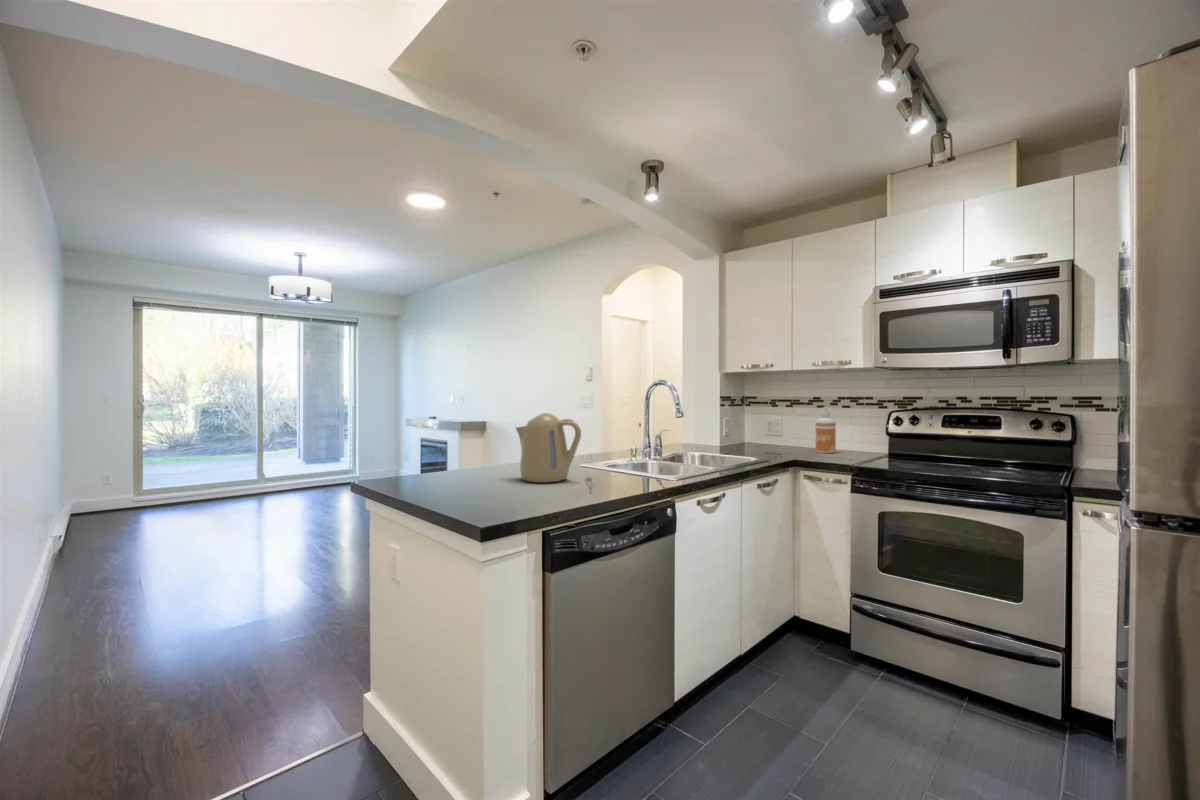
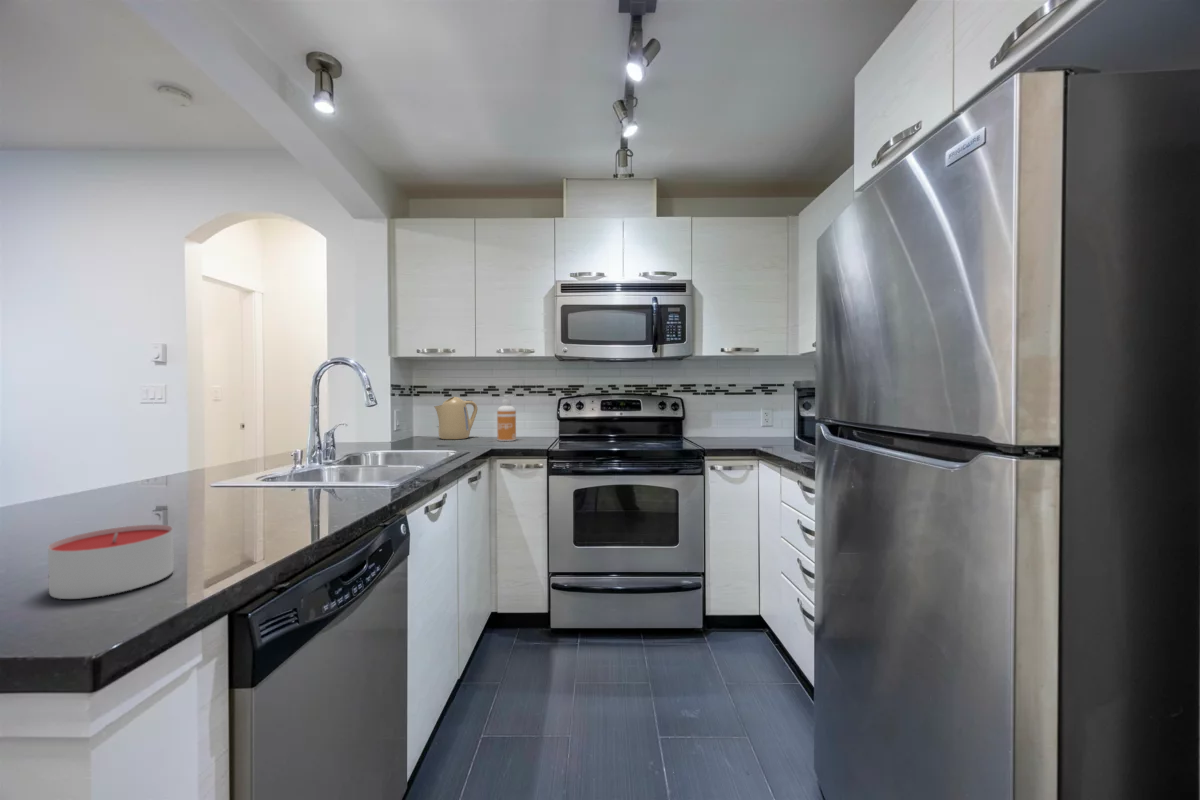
kettle: present [516,413,581,483] -> present [434,397,478,439]
candle: none [469,482,514,513] -> present [48,525,174,599]

